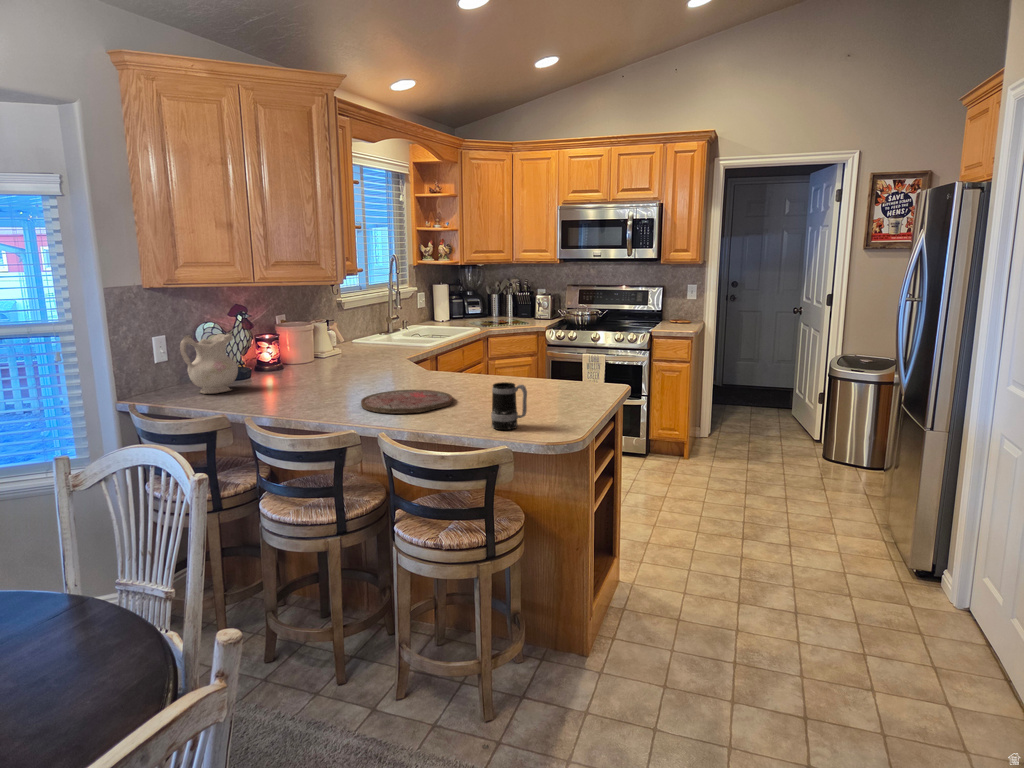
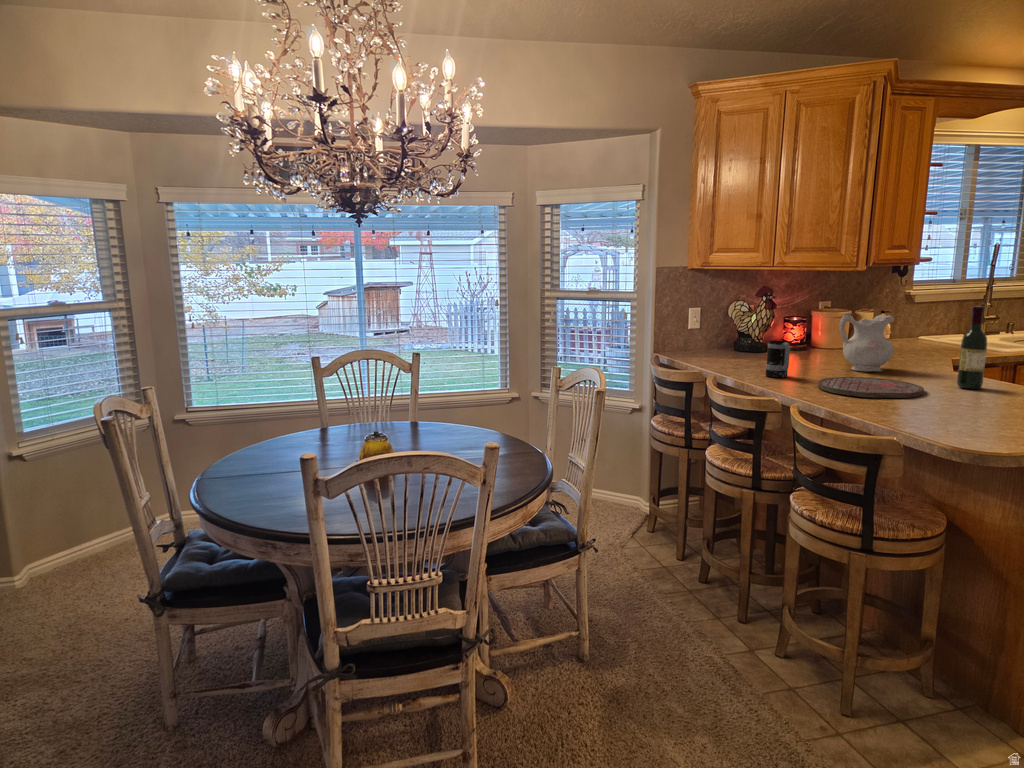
wine bottle: none [460,316,479,388] -> present [957,306,987,389]
ceramic pitcher: present [180,334,238,394] -> present [839,313,894,372]
mug: present [491,382,527,430] -> present [765,341,790,378]

